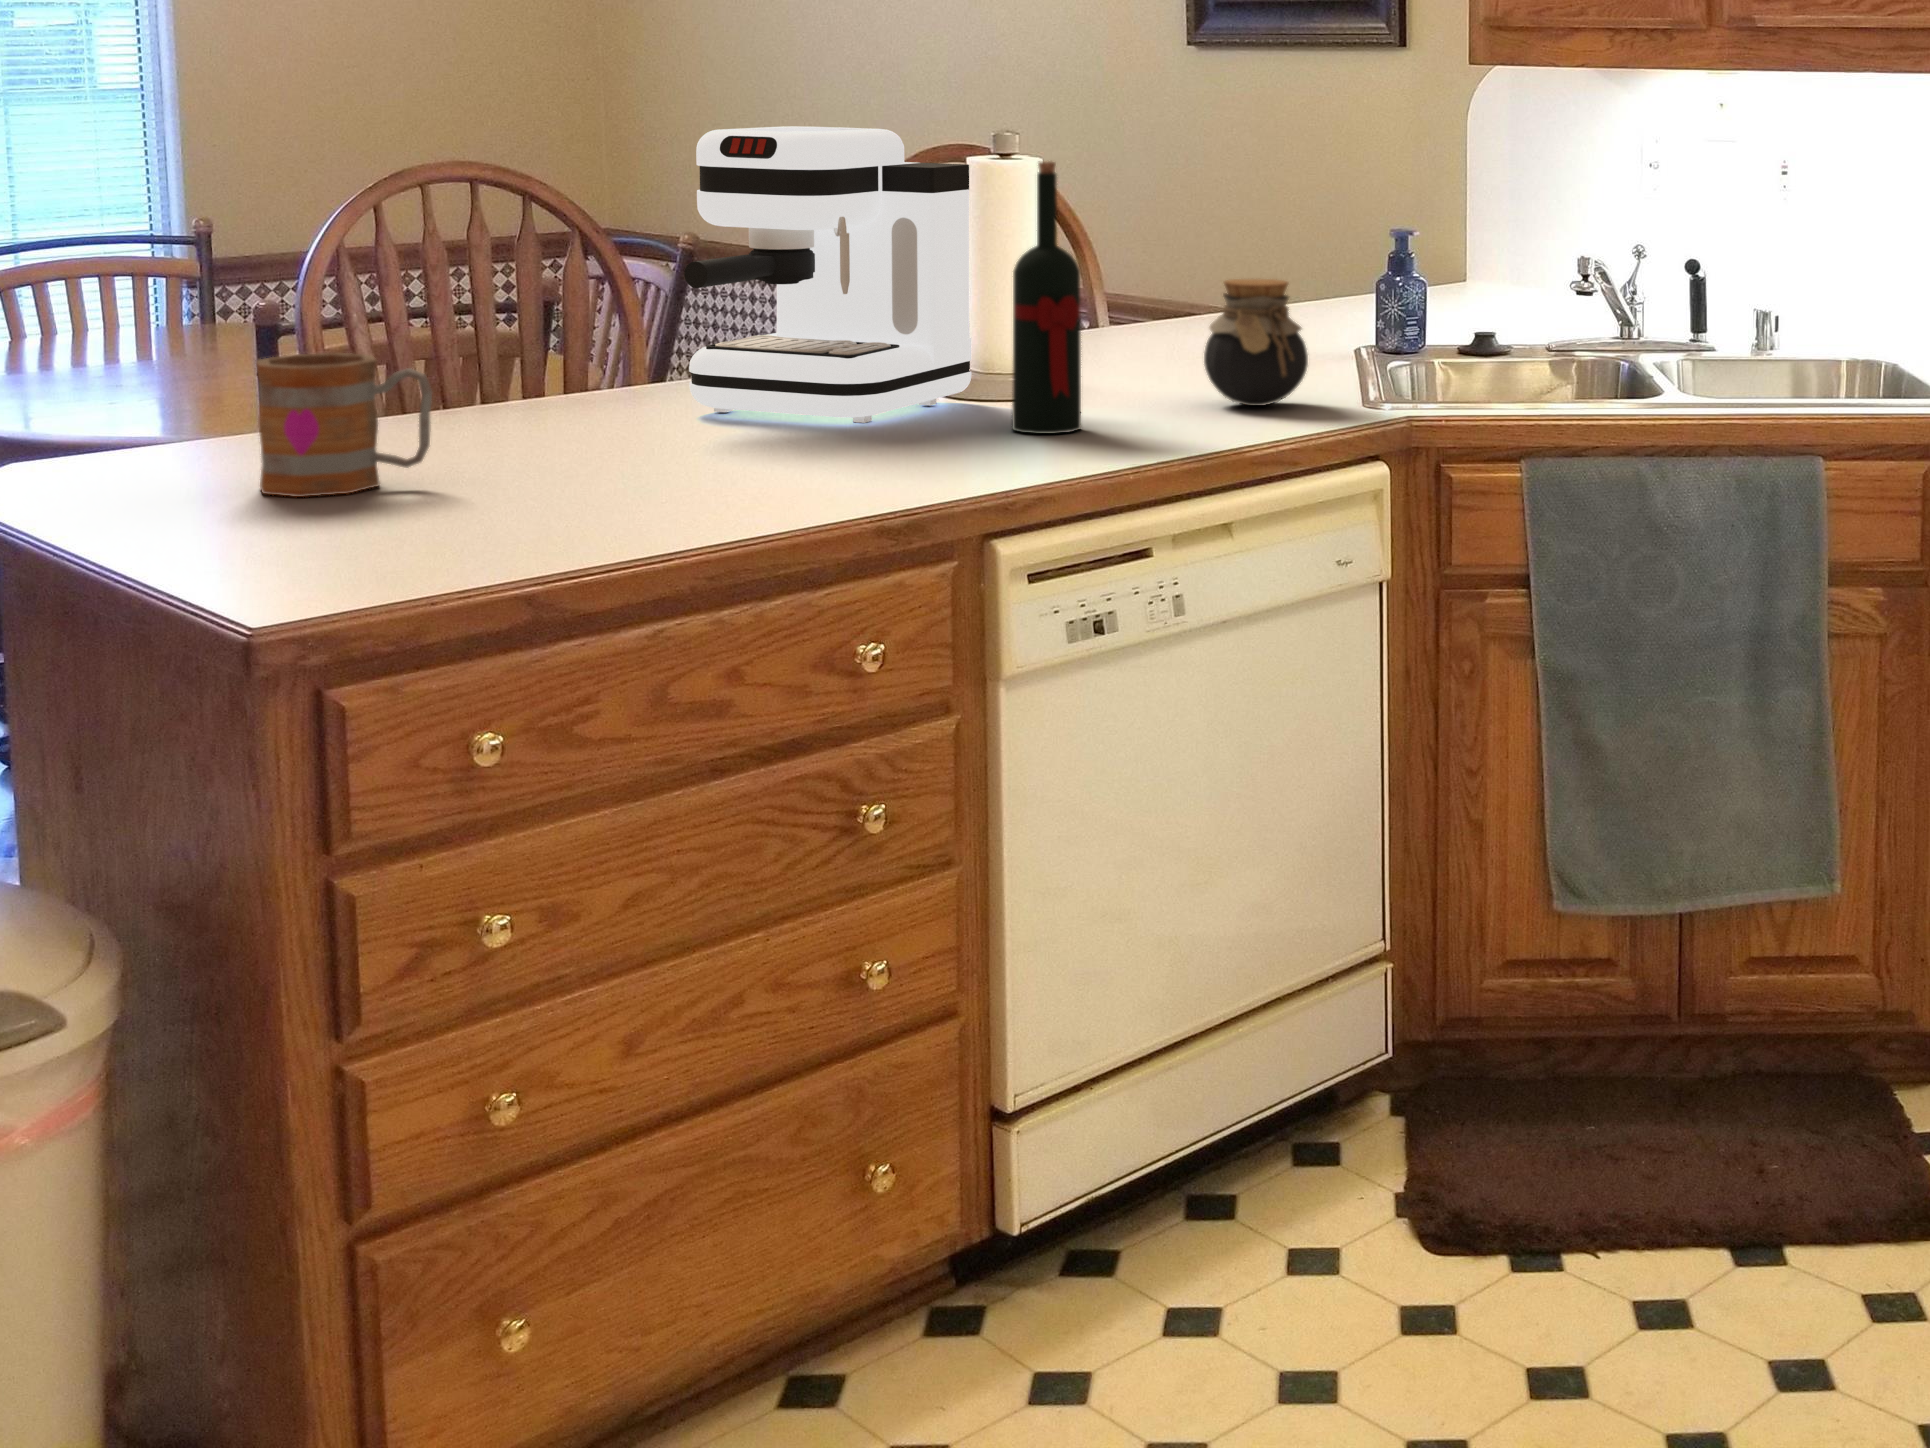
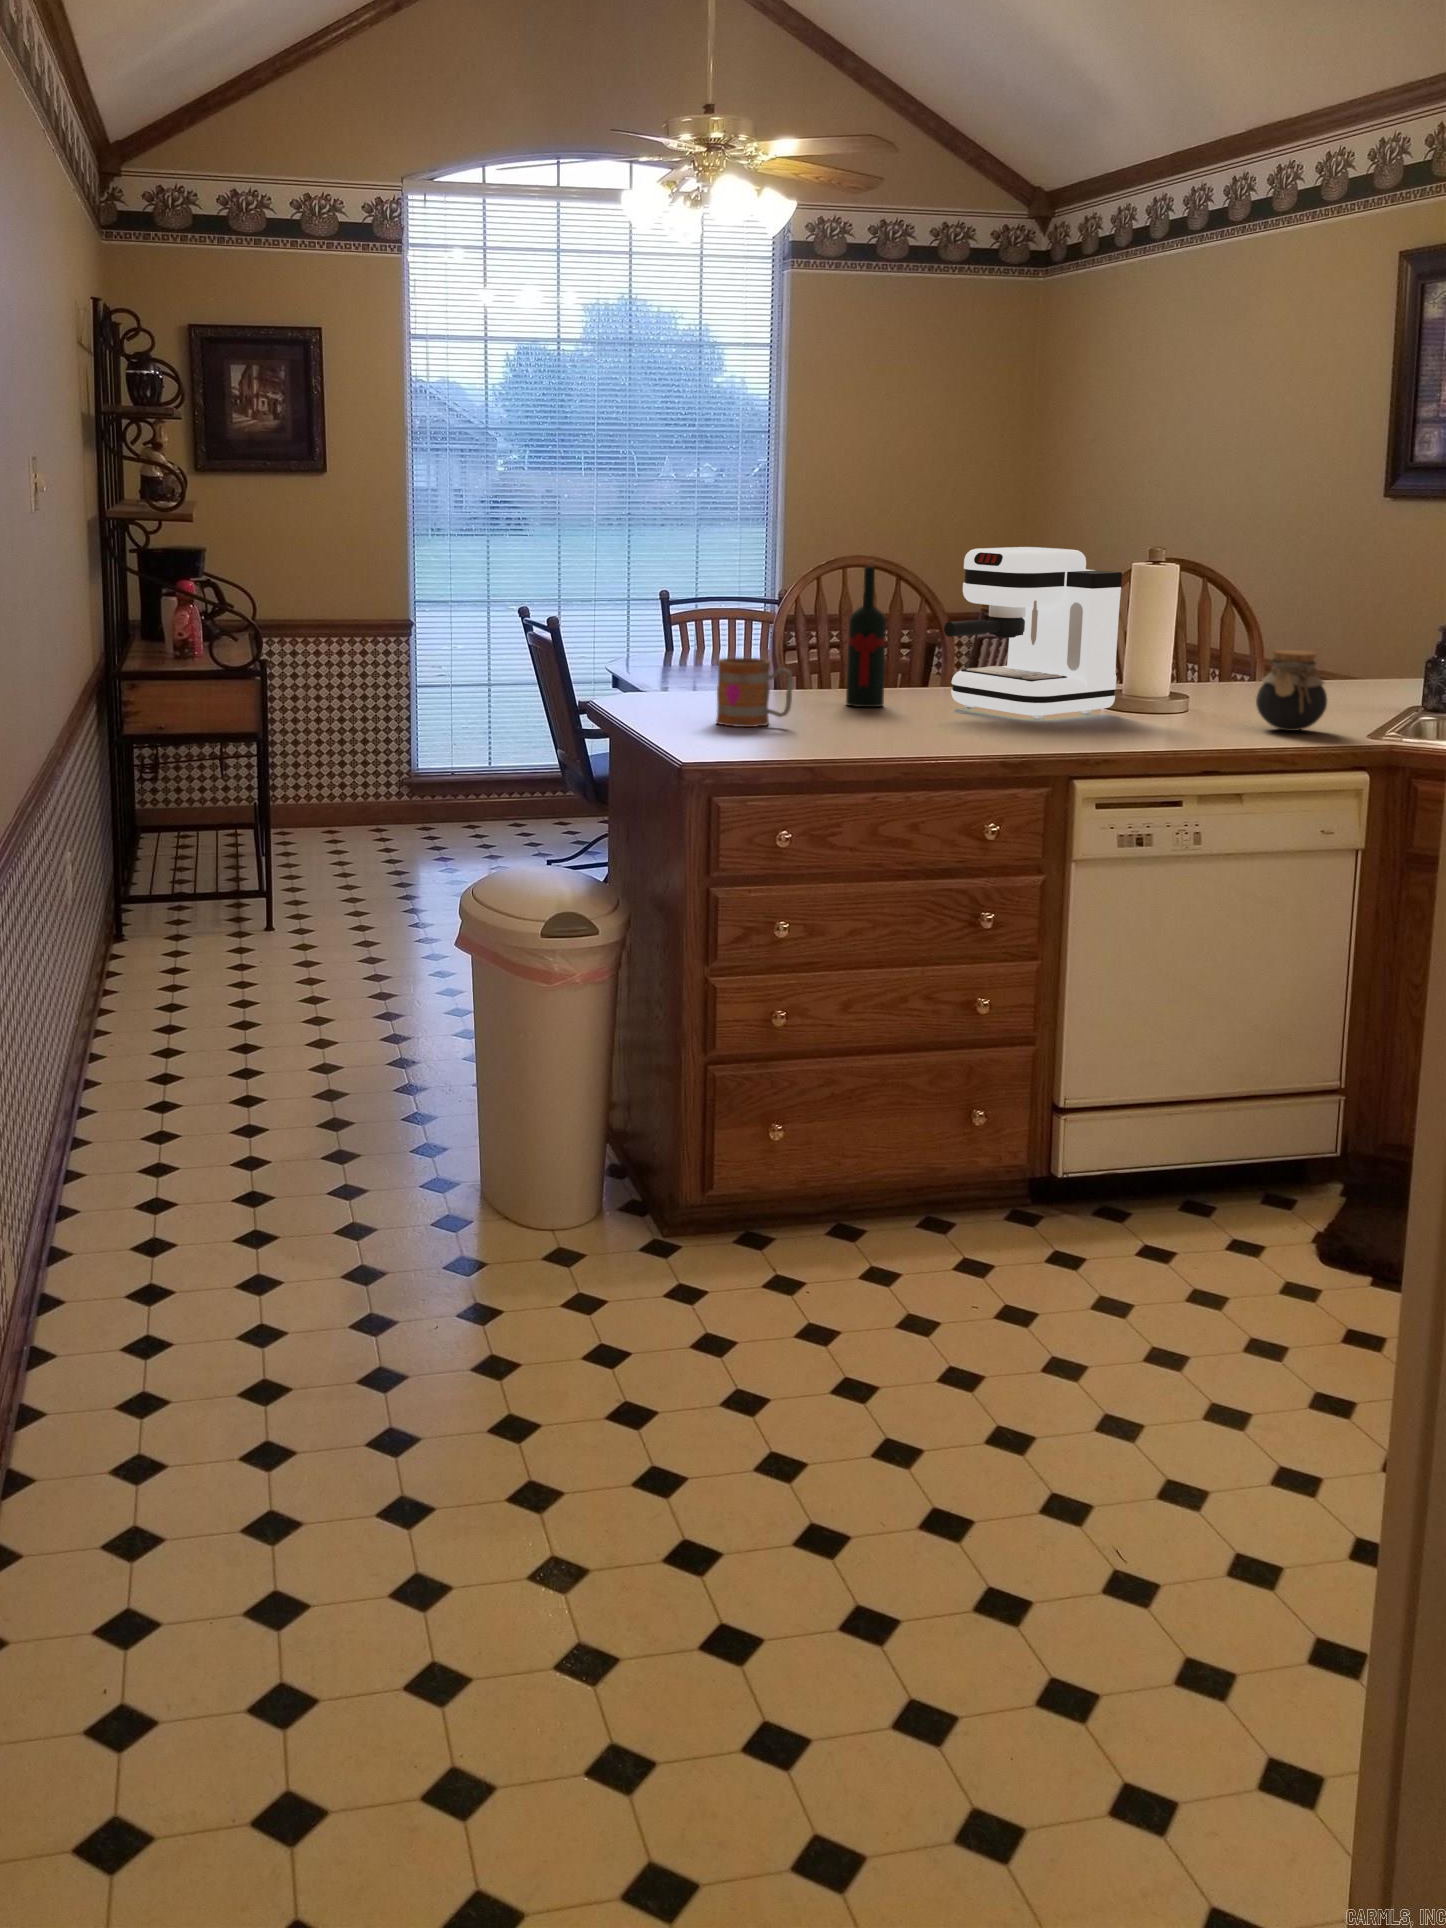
wine bottle: present [1012,161,1081,434] -> present [846,561,886,707]

